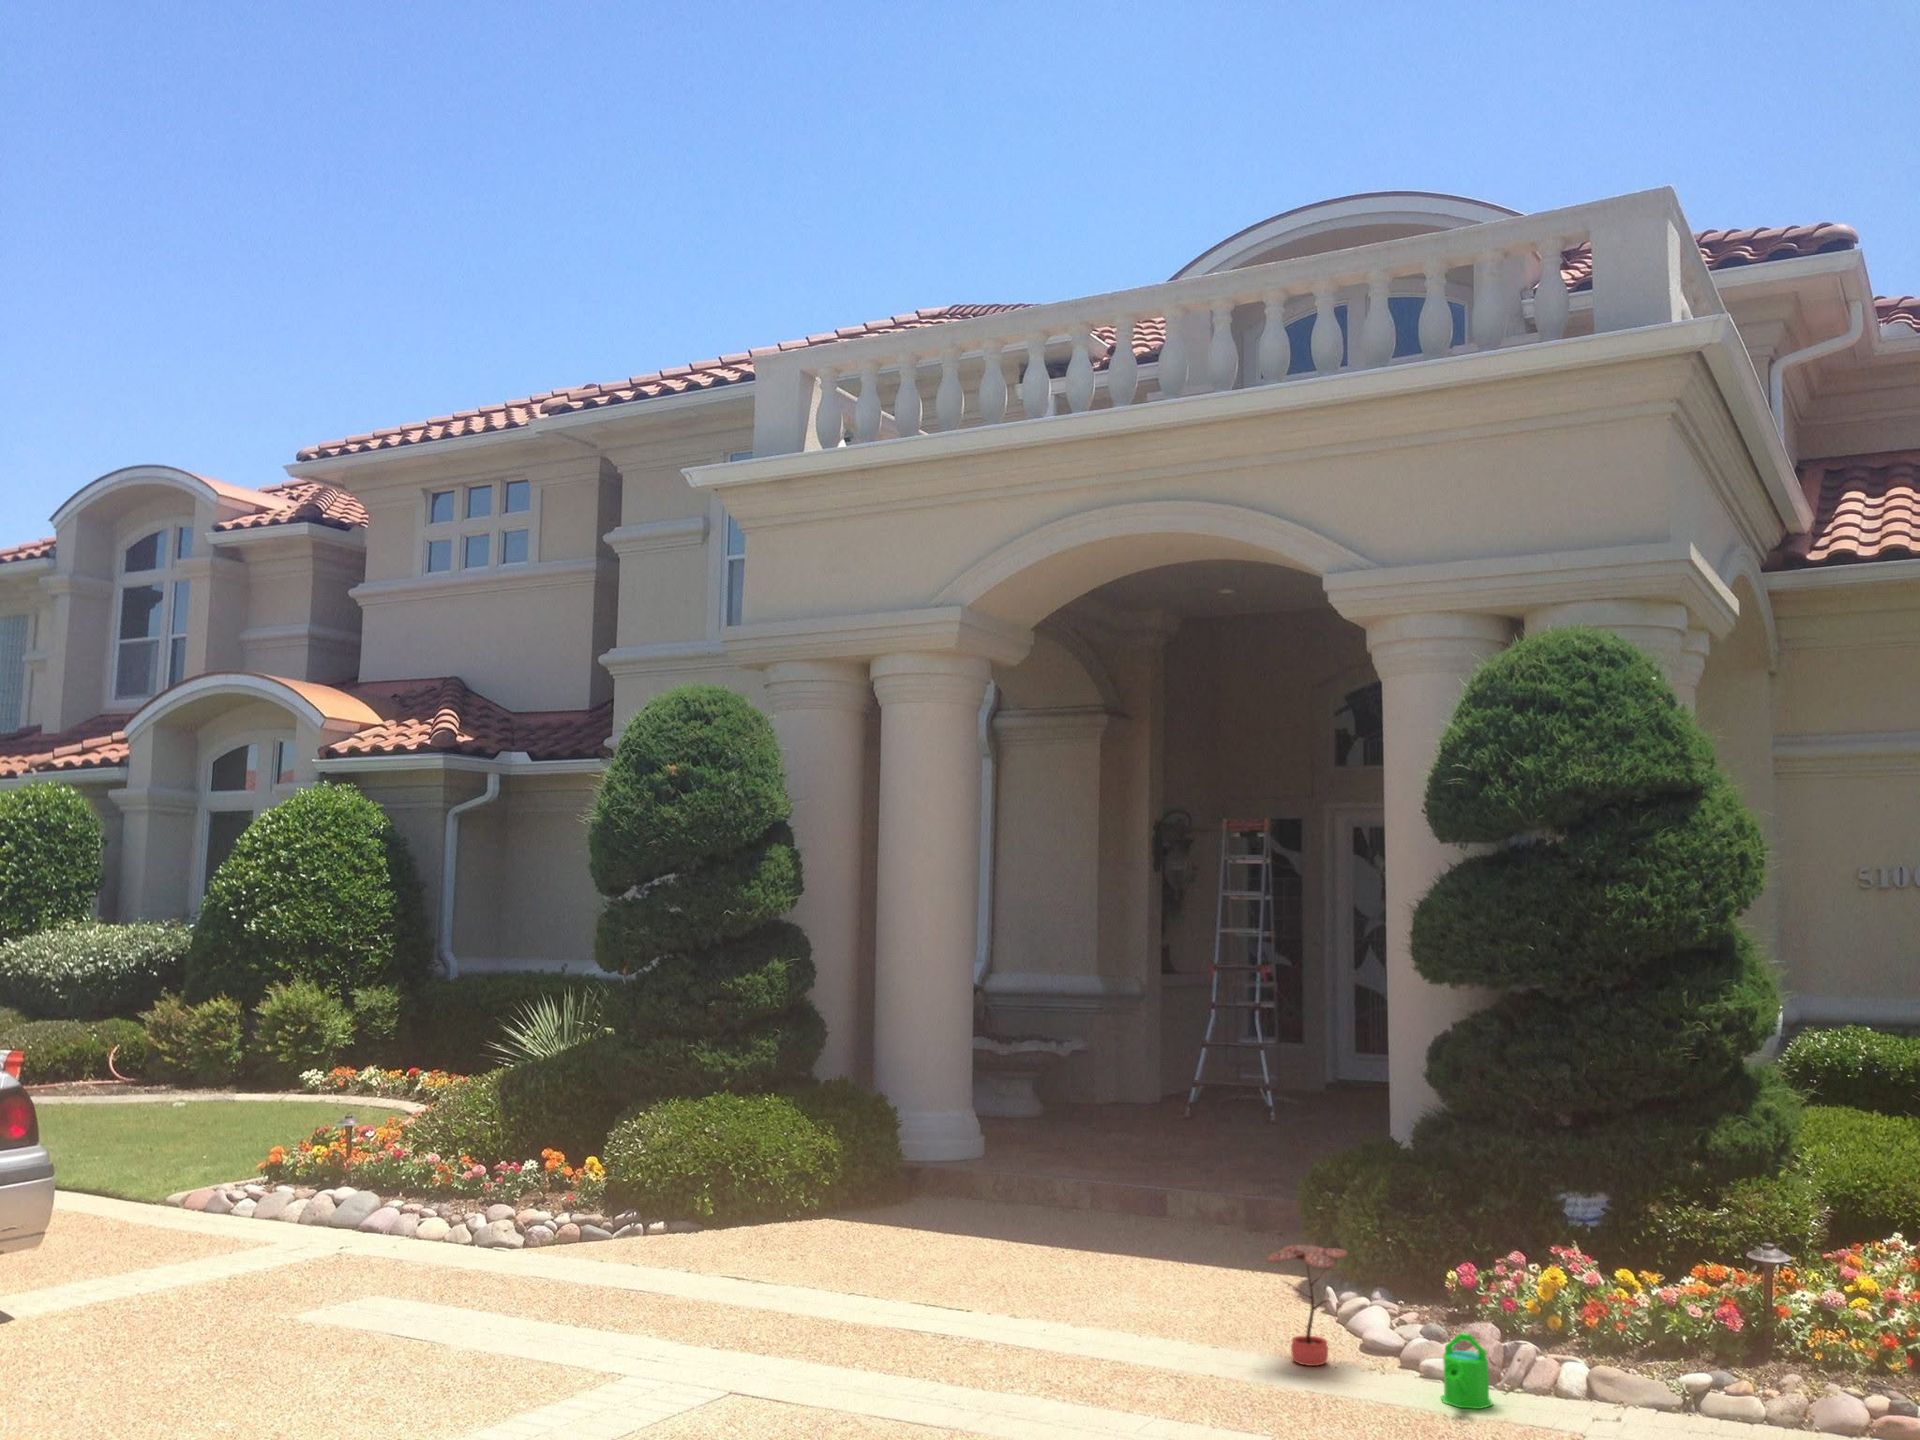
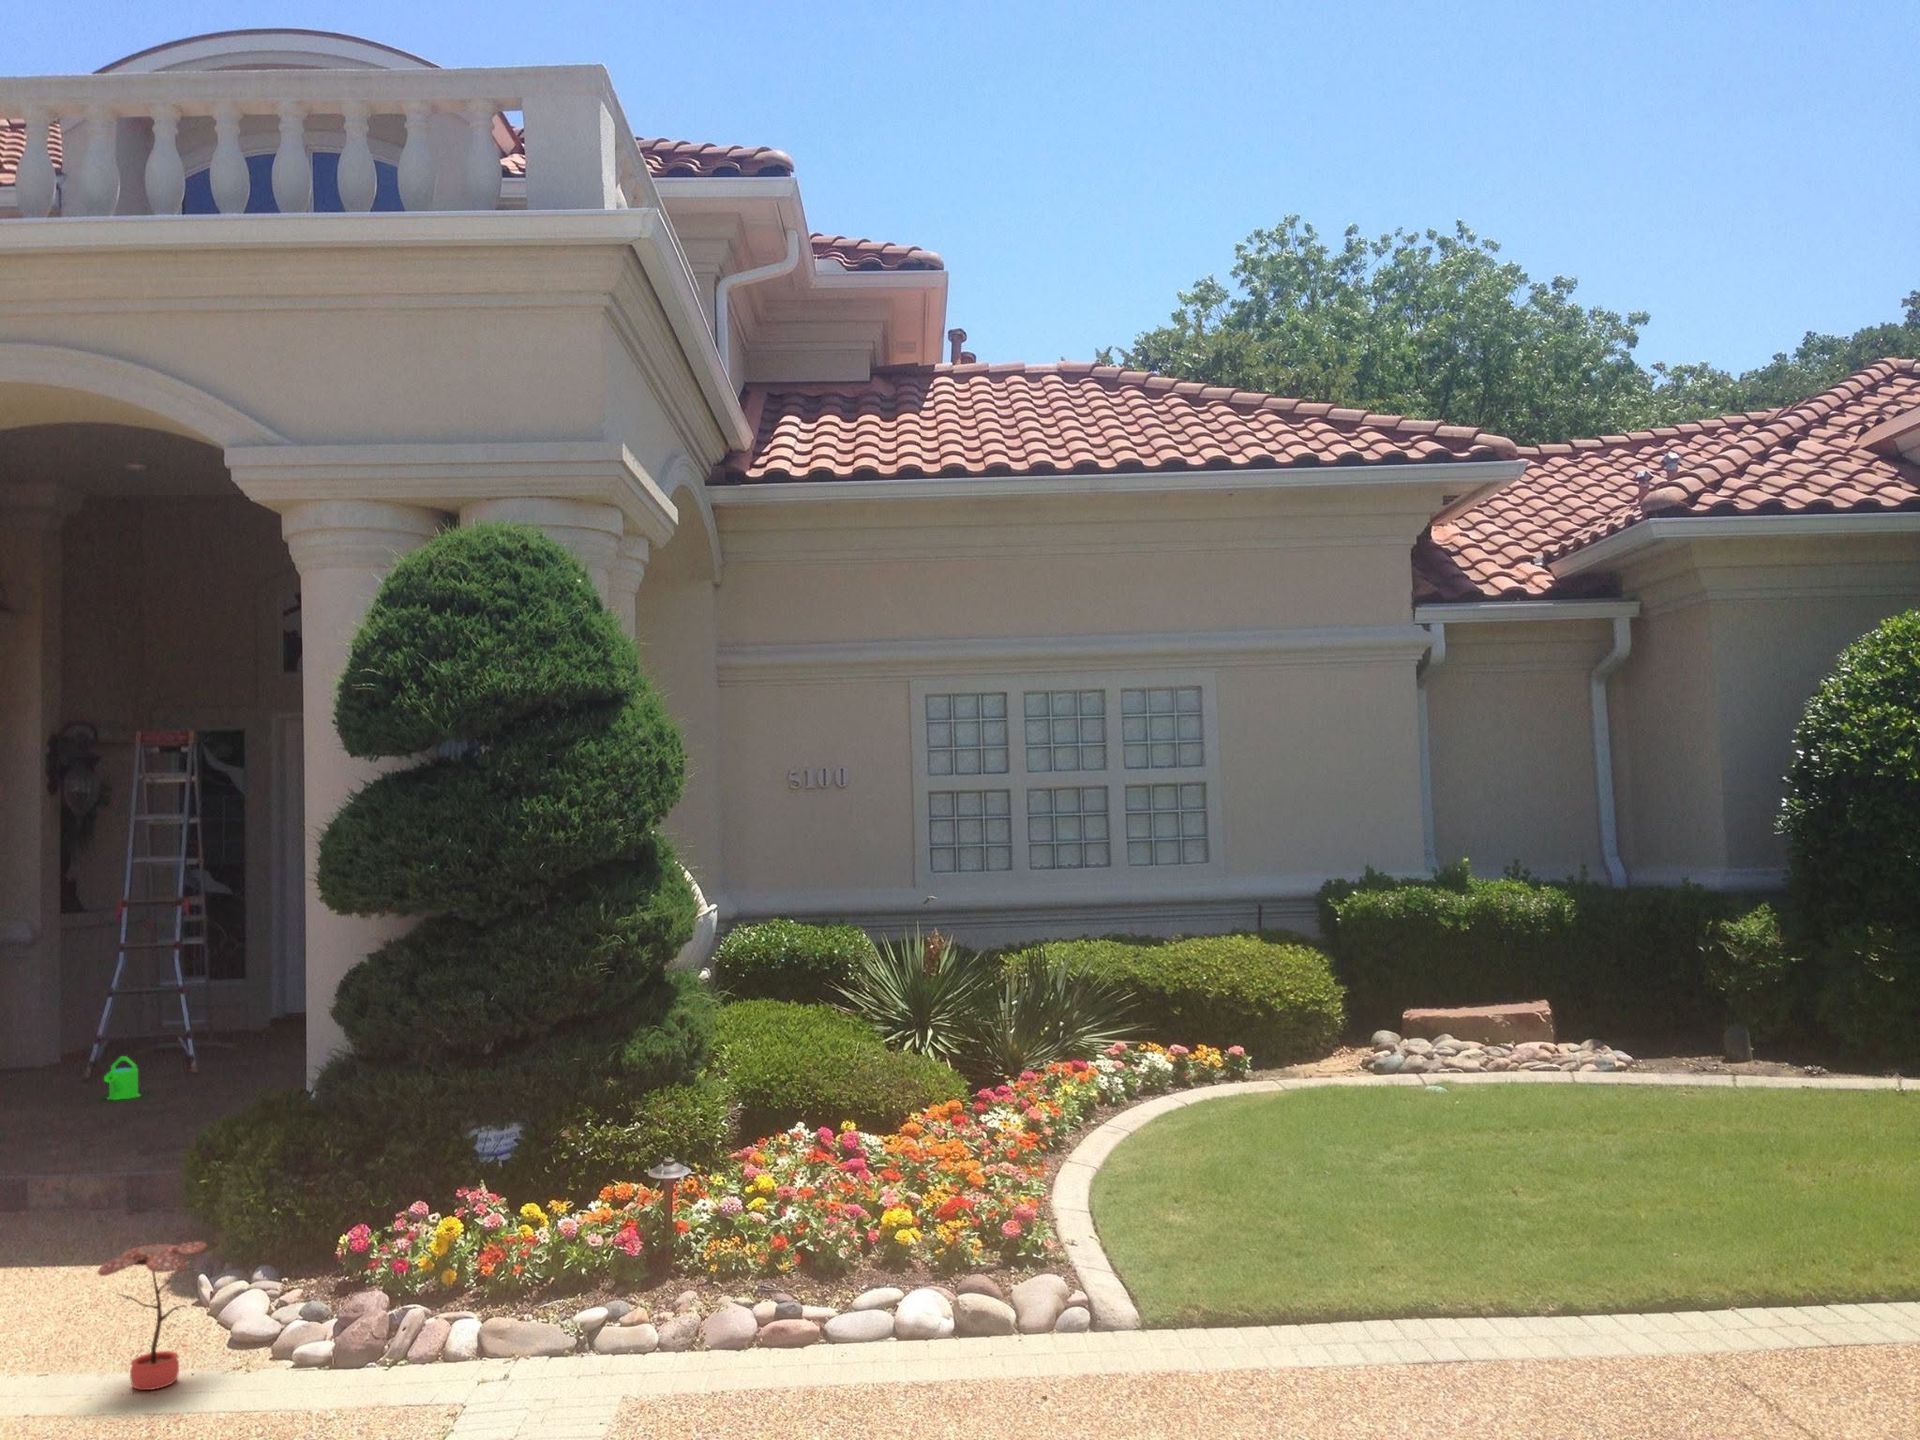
watering can: present [1441,1333,1492,1409] -> present [104,1056,140,1100]

